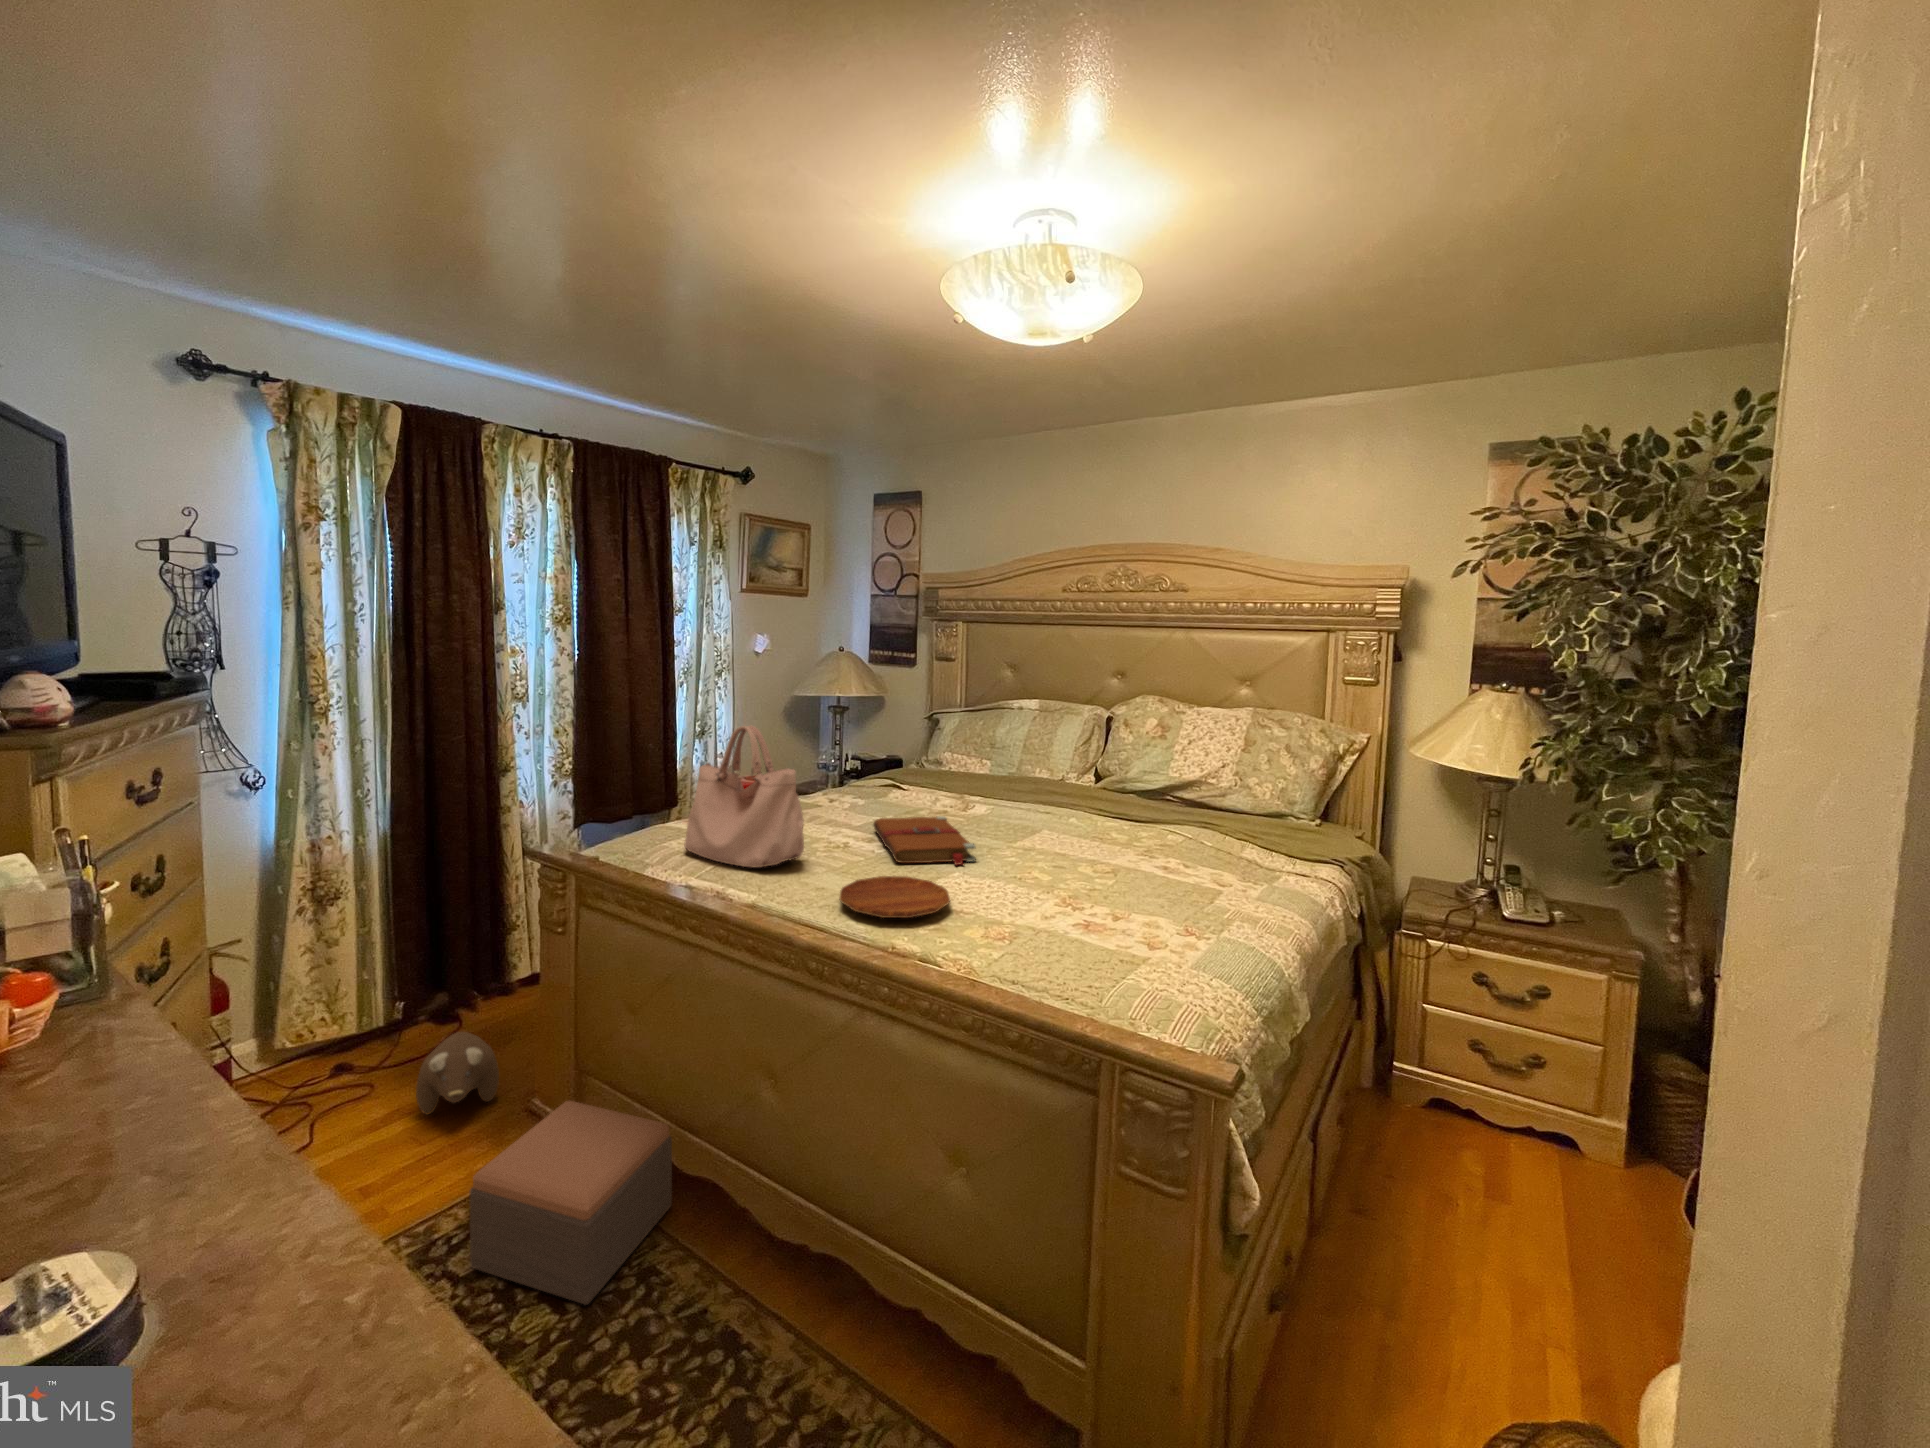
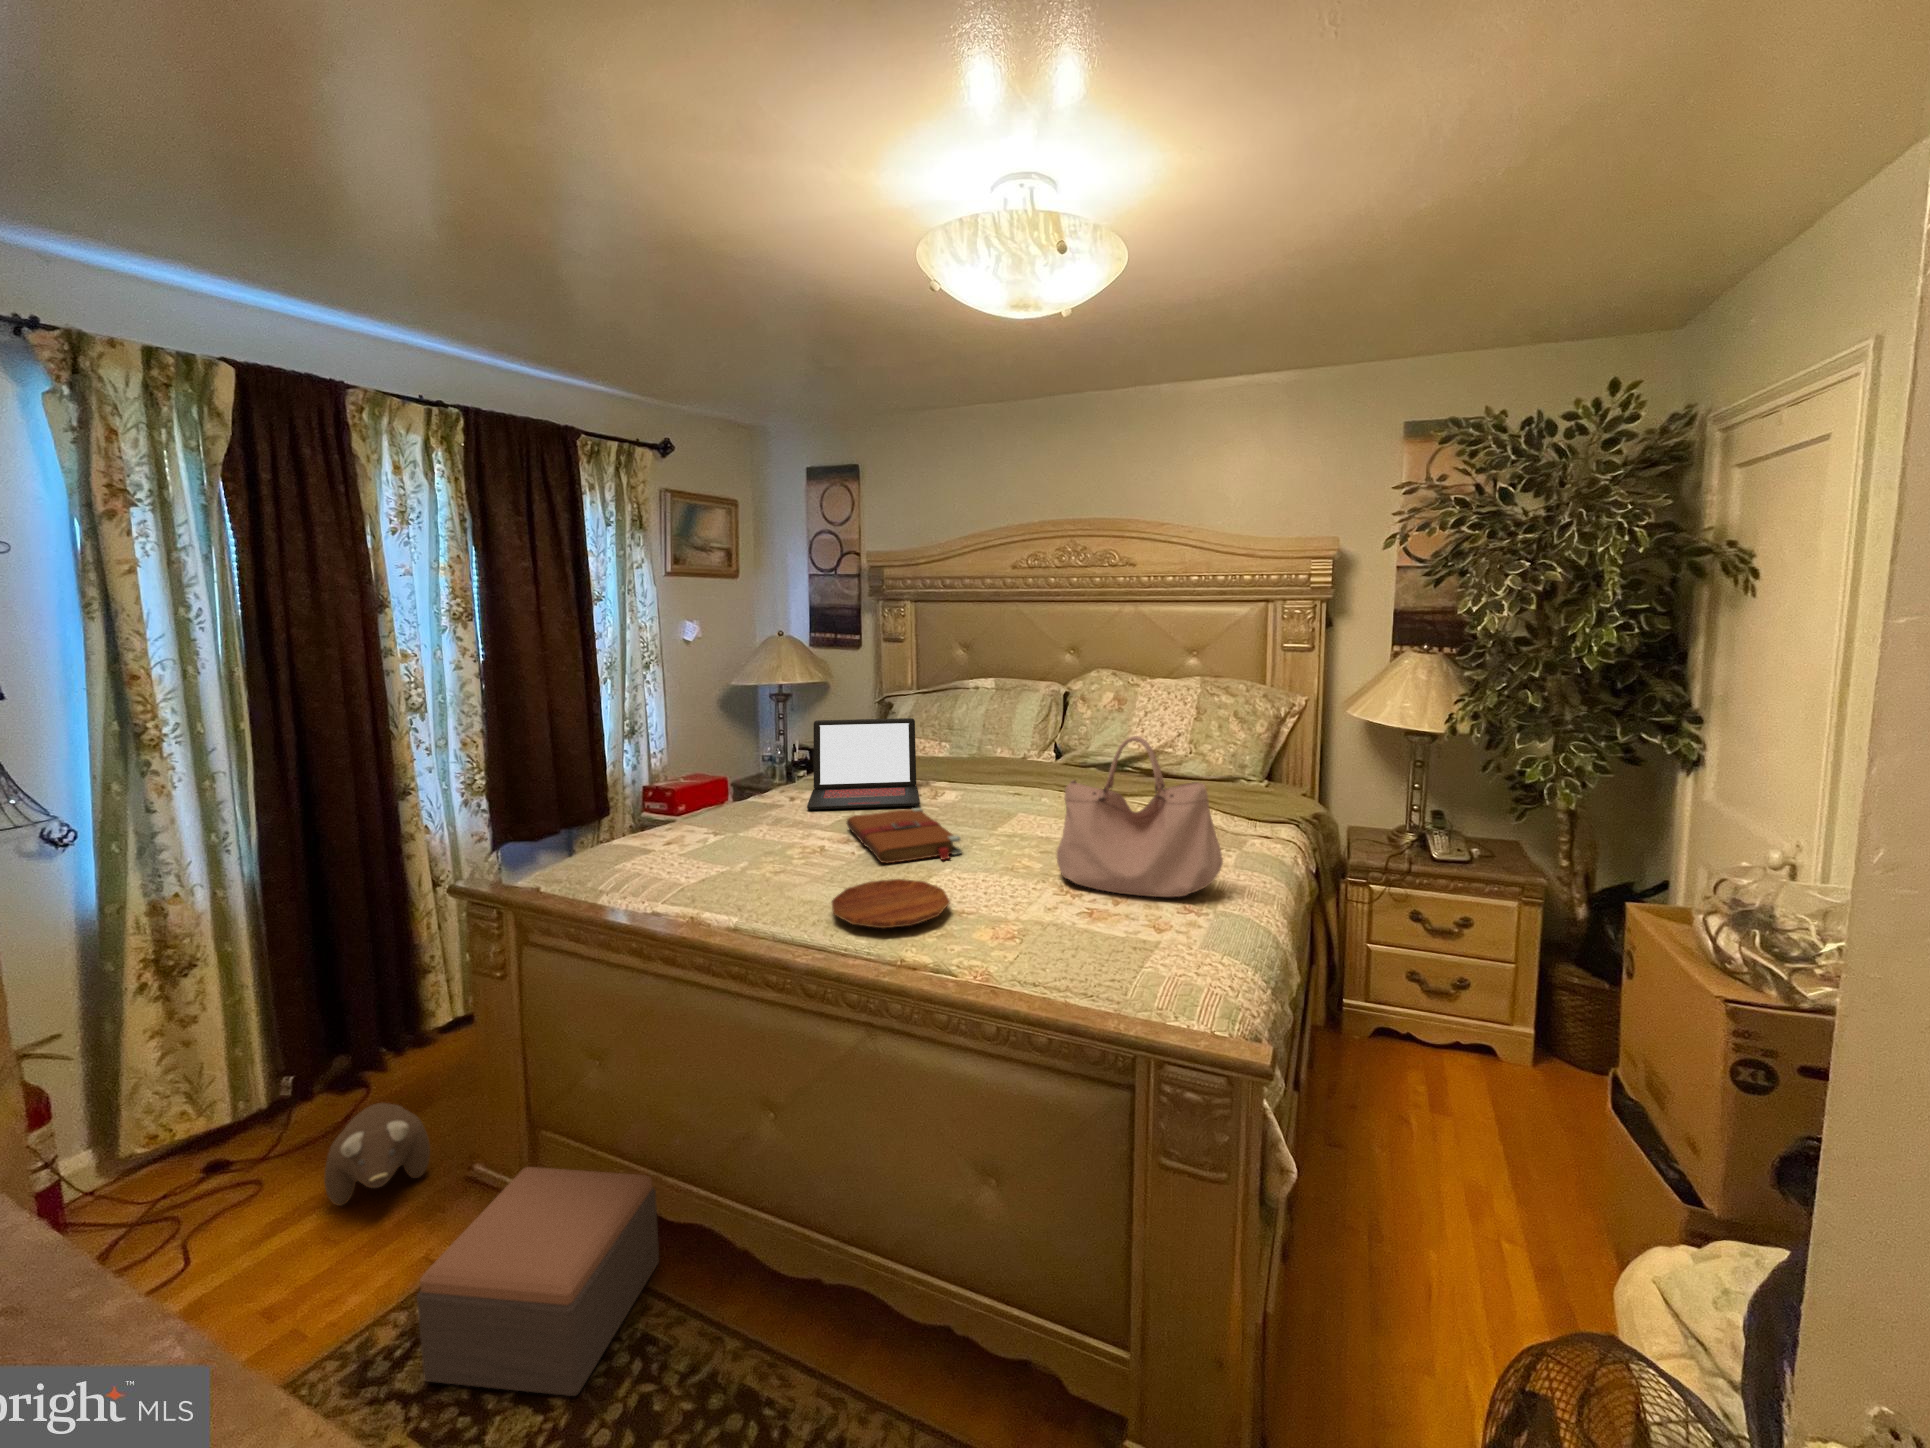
handbag: present [684,726,804,868] -> present [1057,736,1223,897]
laptop: none [841,729,951,815] -> present [807,718,920,809]

